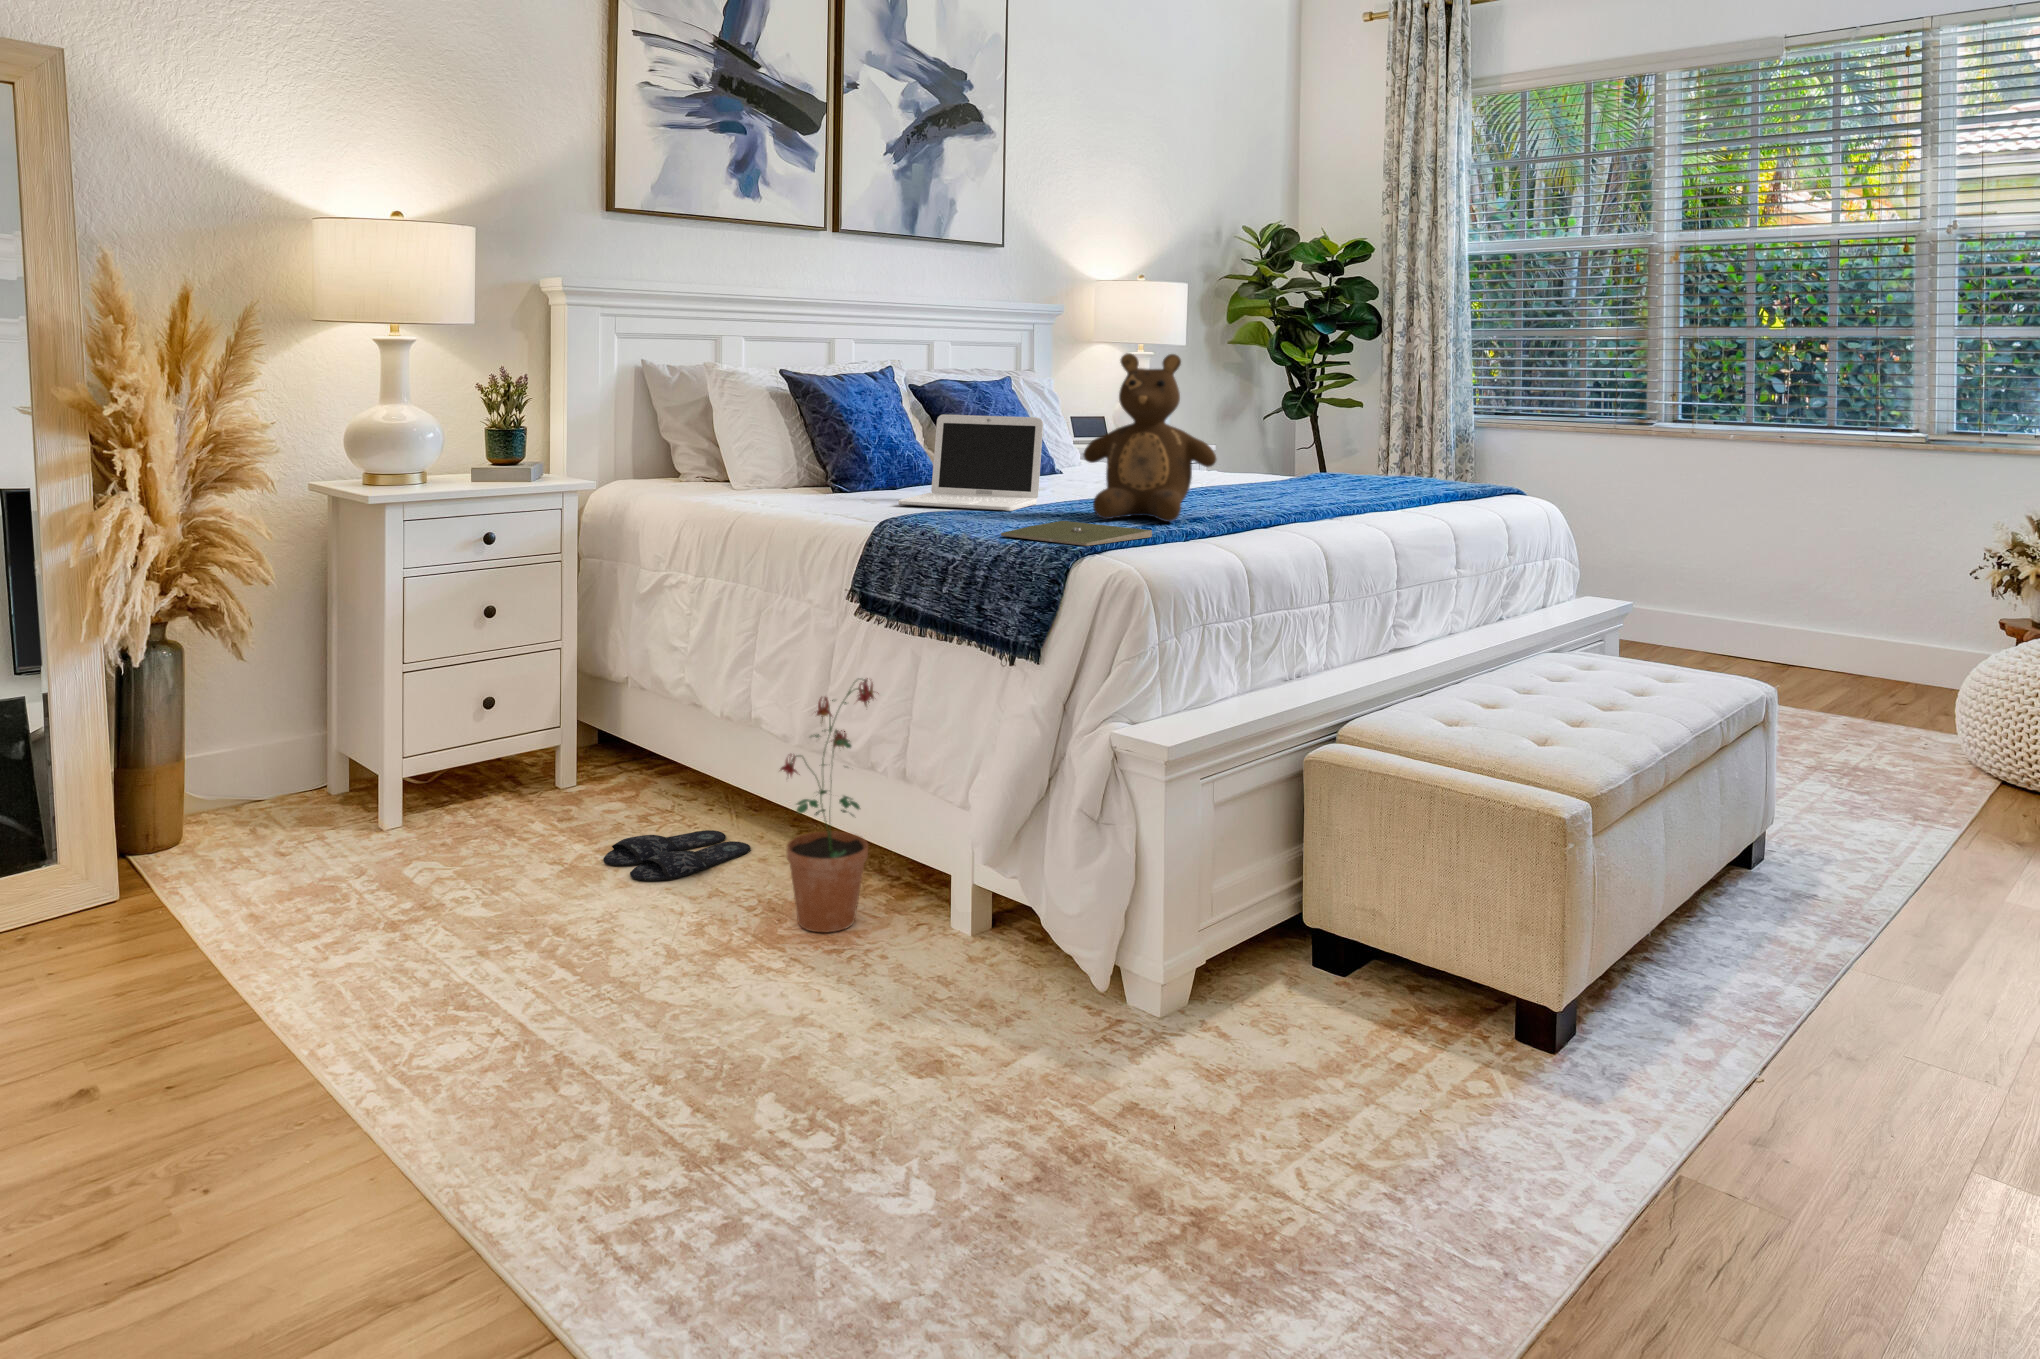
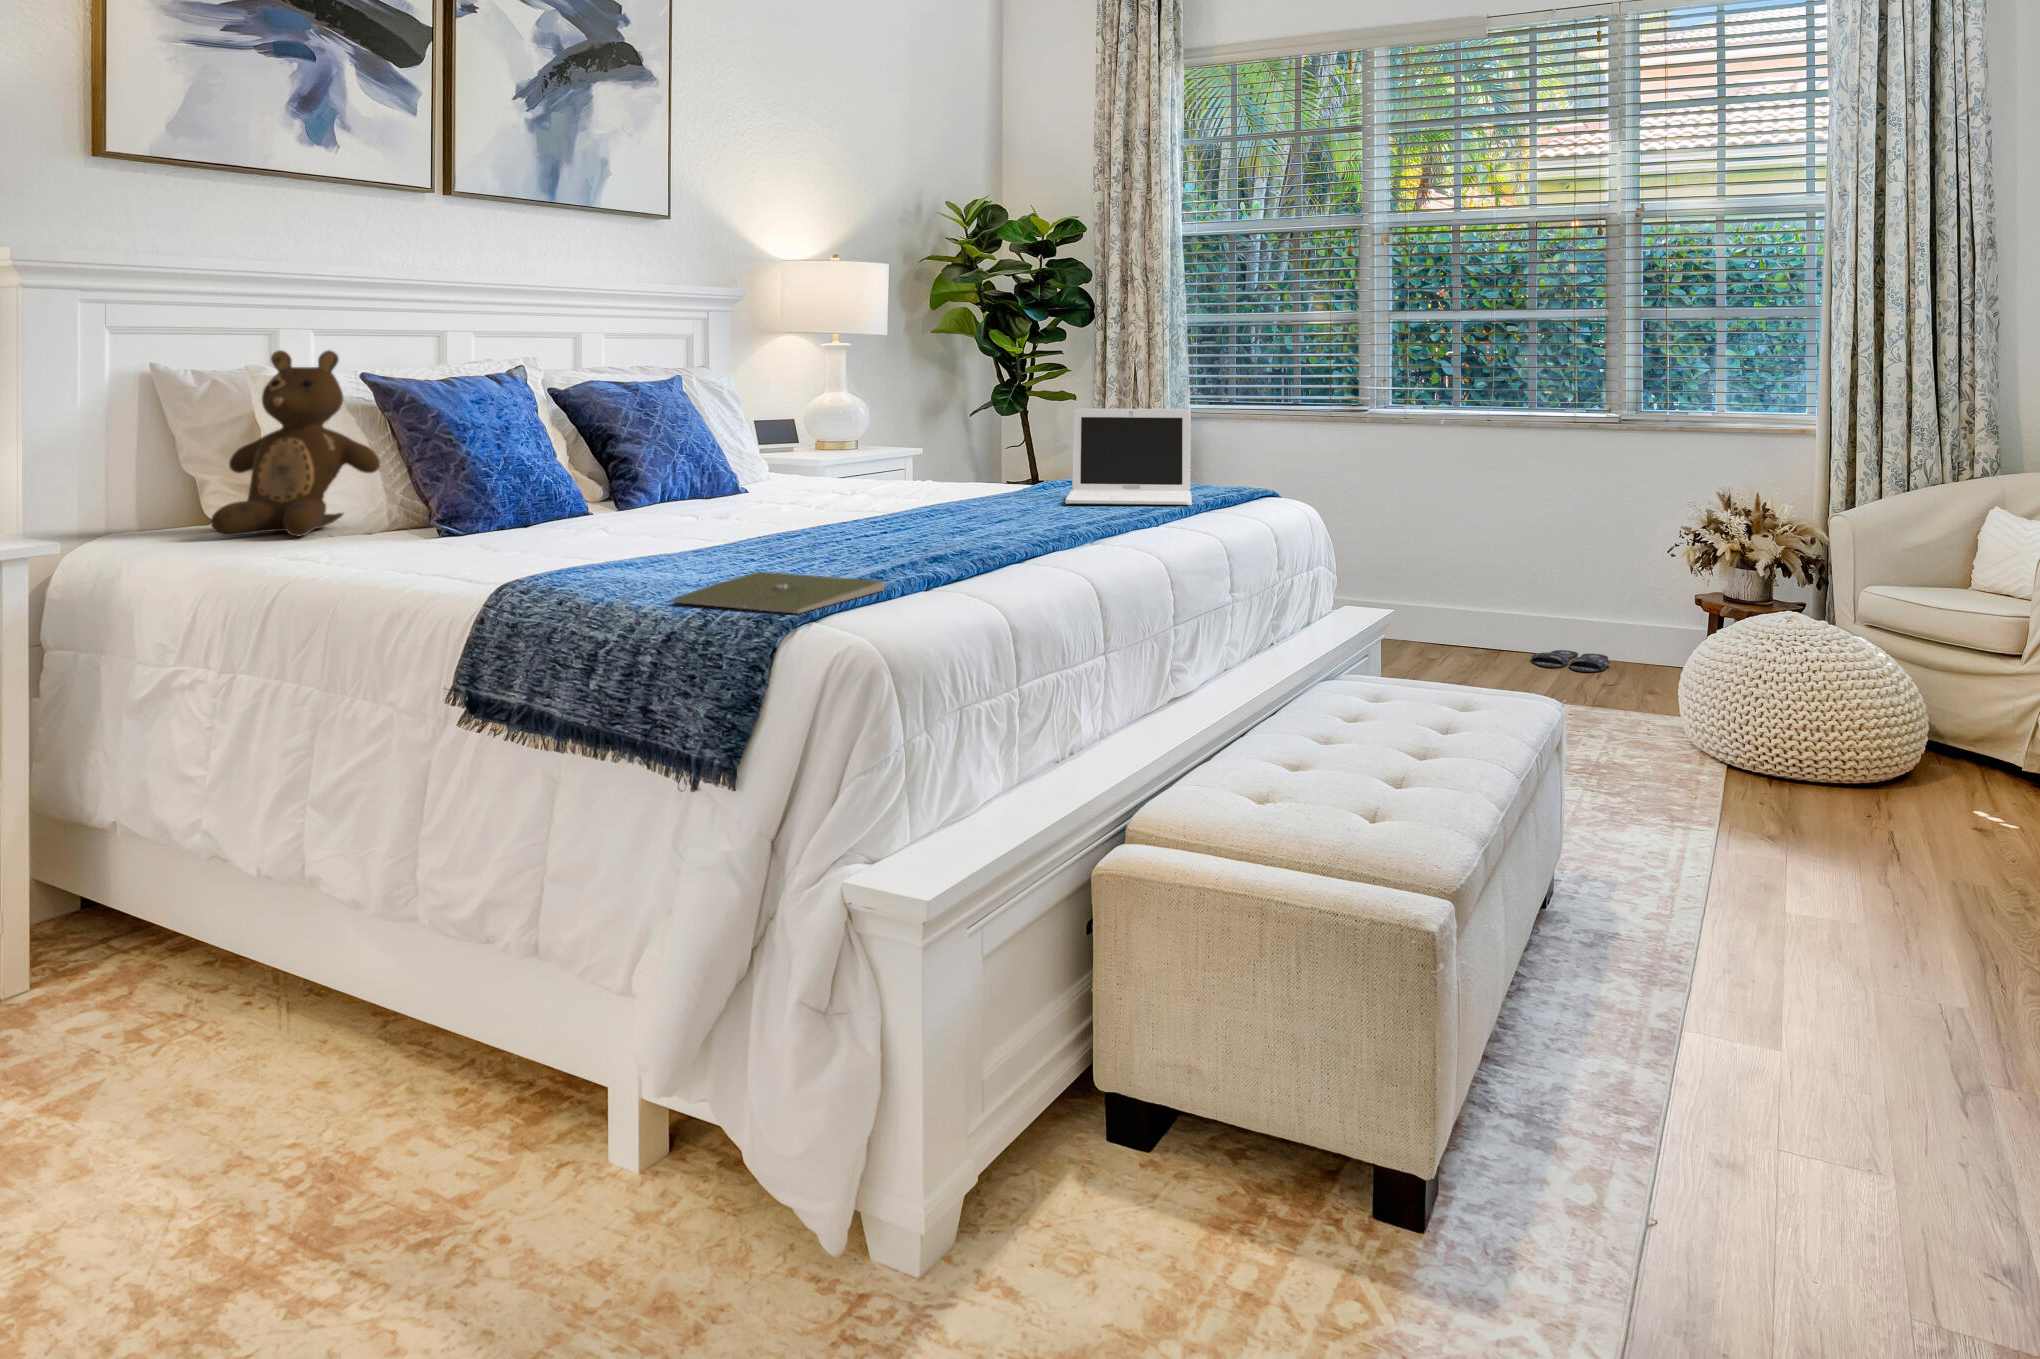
teddy bear: present [1083,353,1216,522] -> present [211,350,380,536]
laptop: present [898,414,1043,511] -> present [1065,408,1192,505]
potted plant: present [780,678,878,932] -> none [328,817,497,1213]
slippers: present [603,830,751,881] -> present [1532,650,1611,672]

